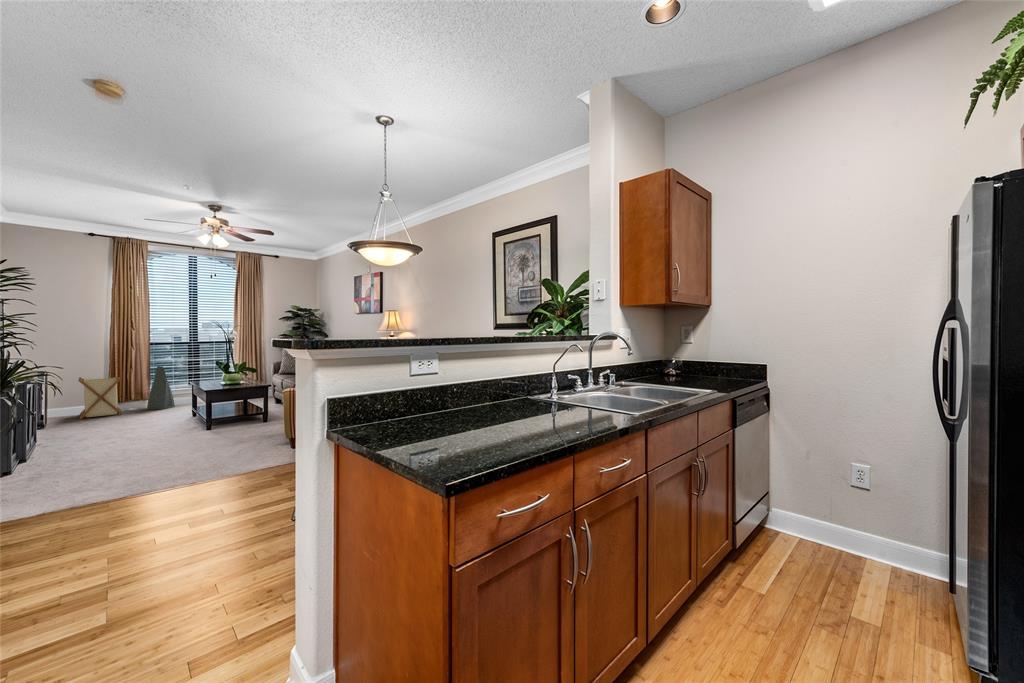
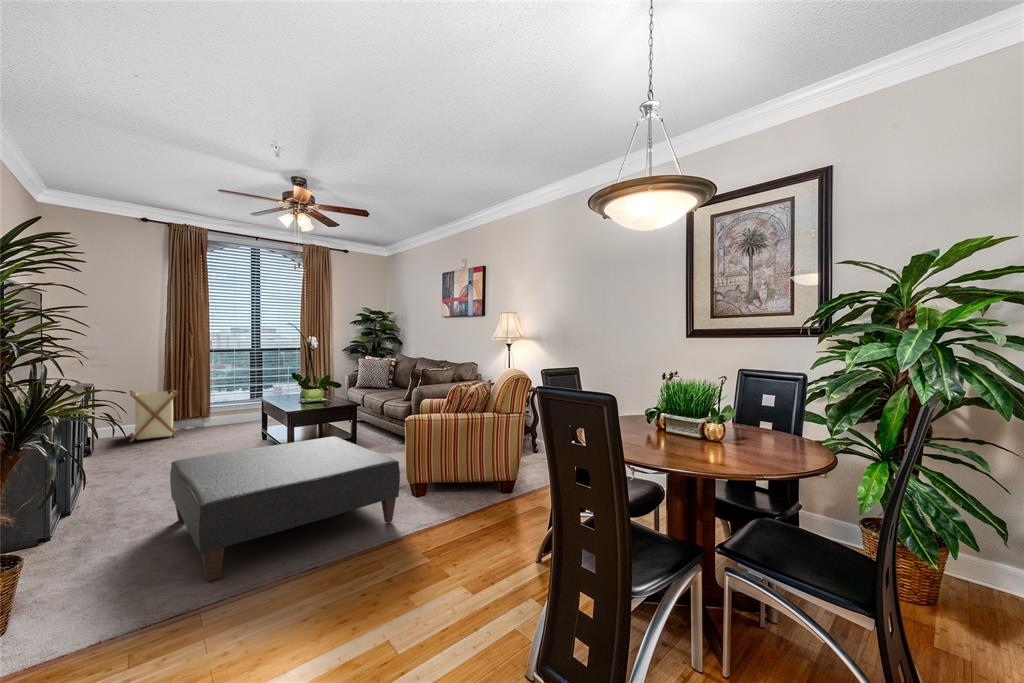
air purifier: present [147,366,175,409] -> none [205,377,236,430]
ottoman: none [100,407,269,492] -> present [170,436,400,582]

